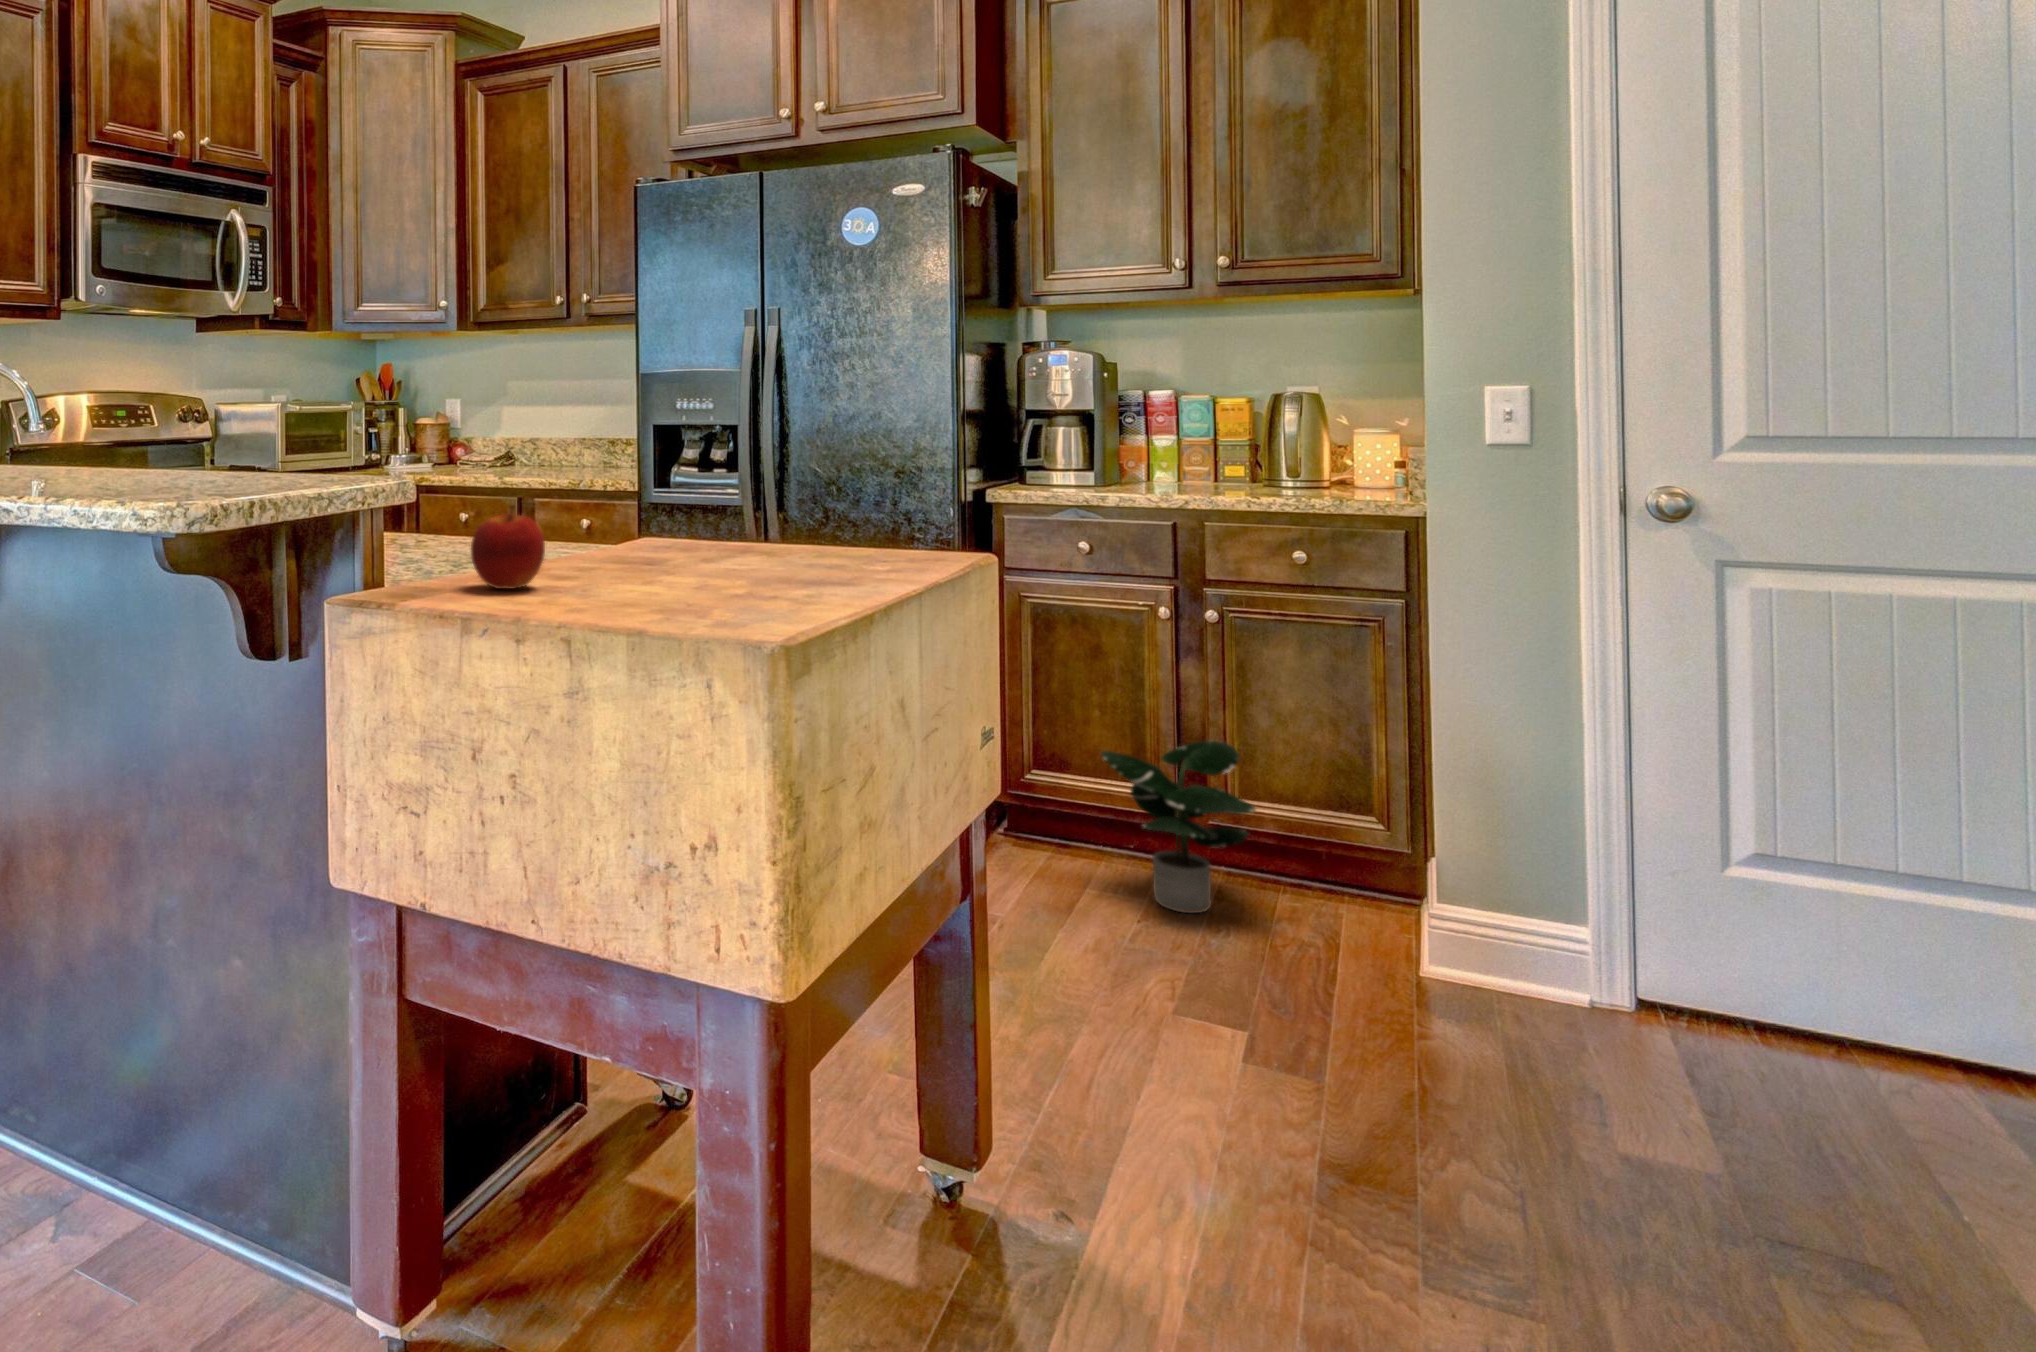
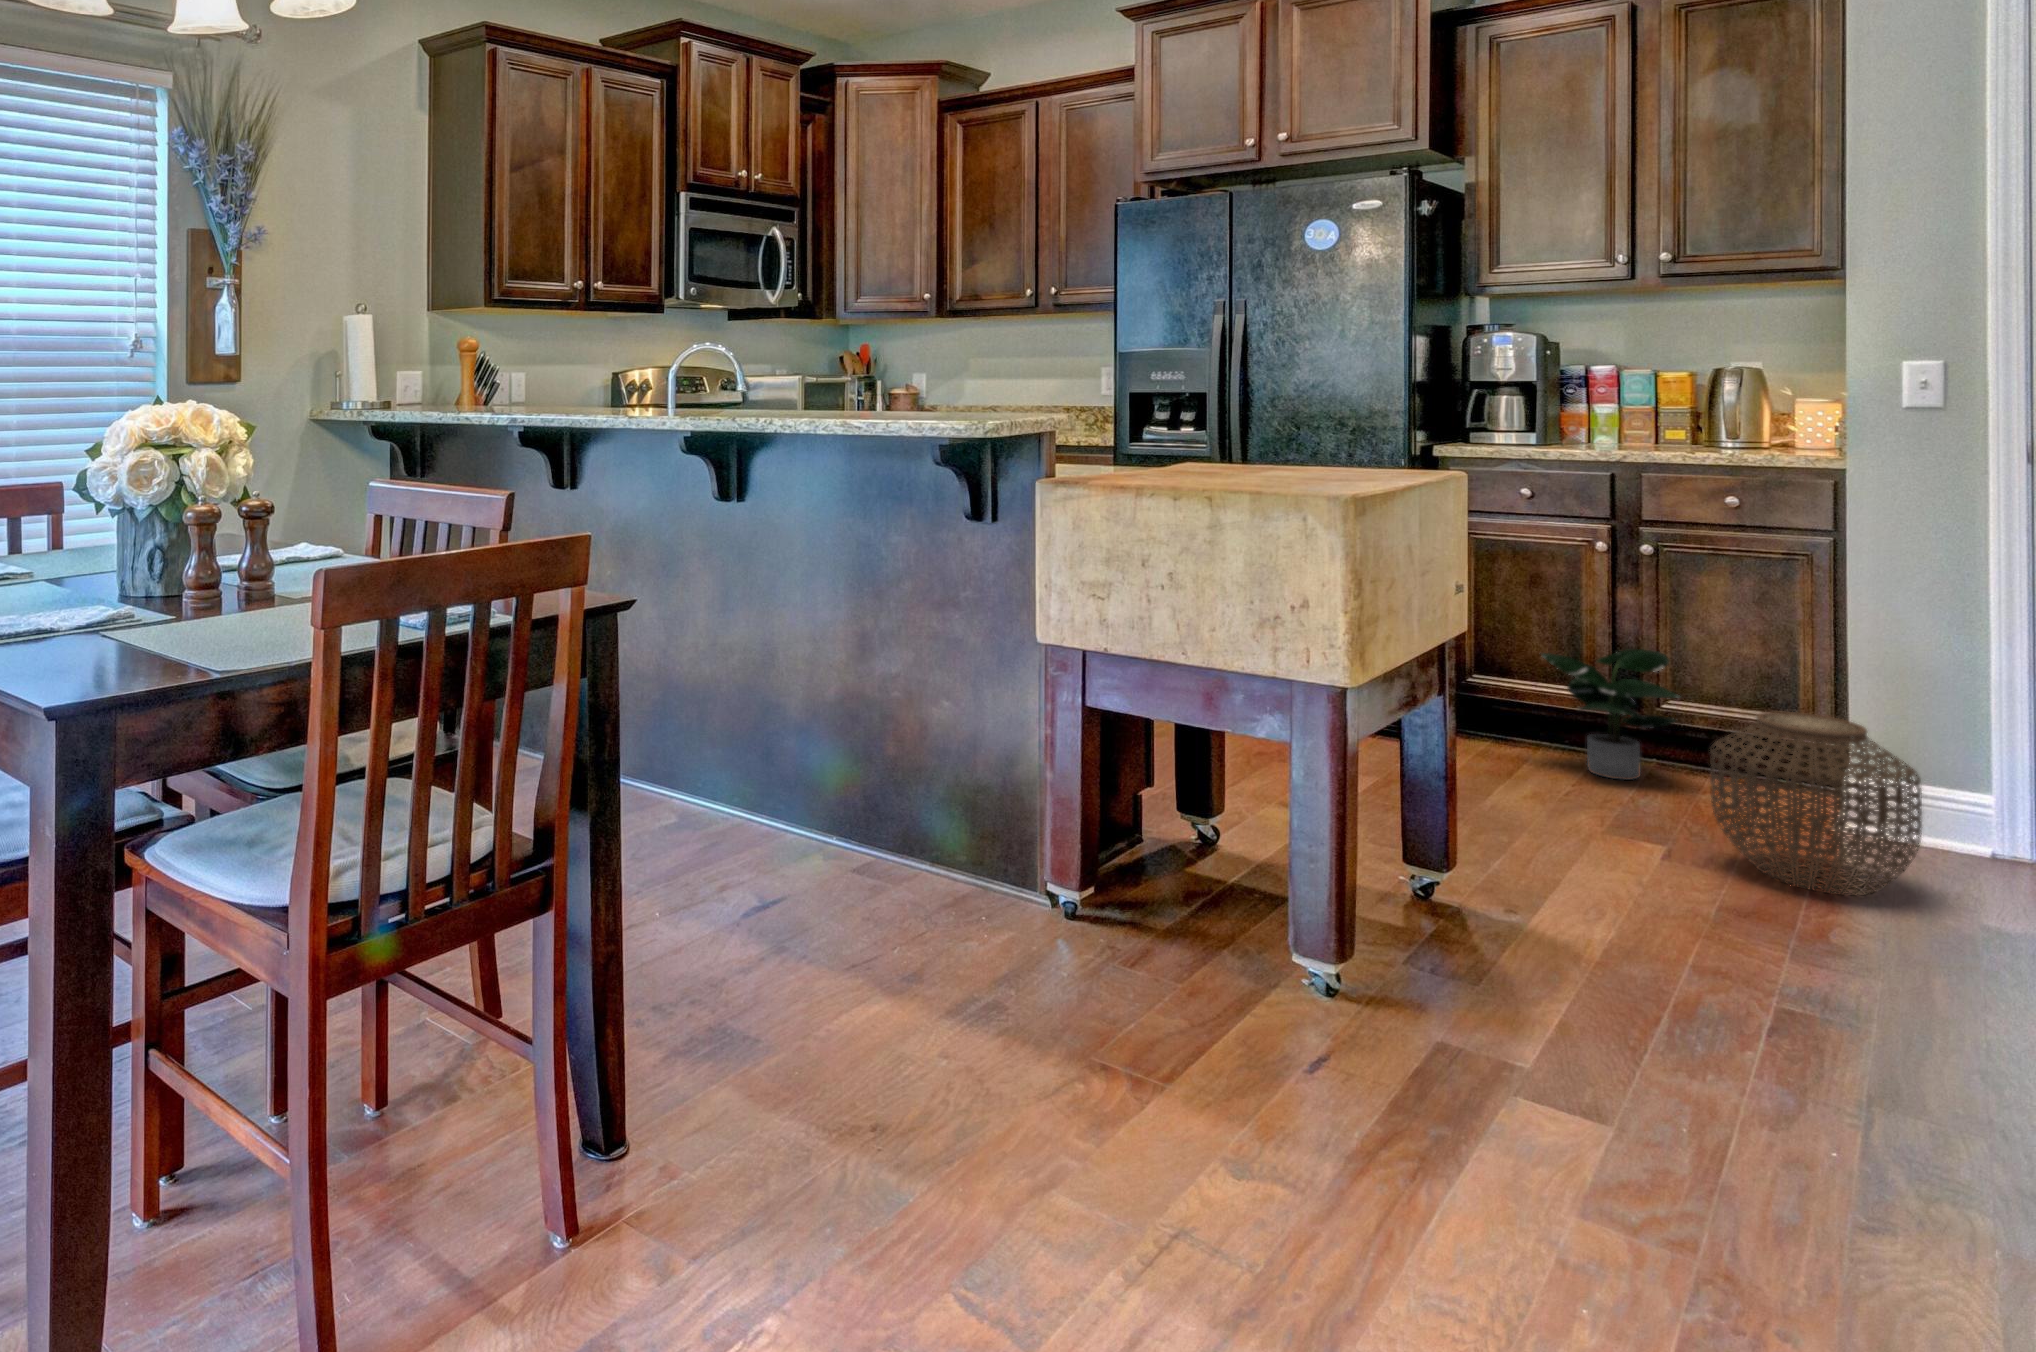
apple: present [471,505,545,589] -> none [1121,428,1168,476]
woven basket: none [1306,864,1561,1137] -> present [1710,712,1922,895]

